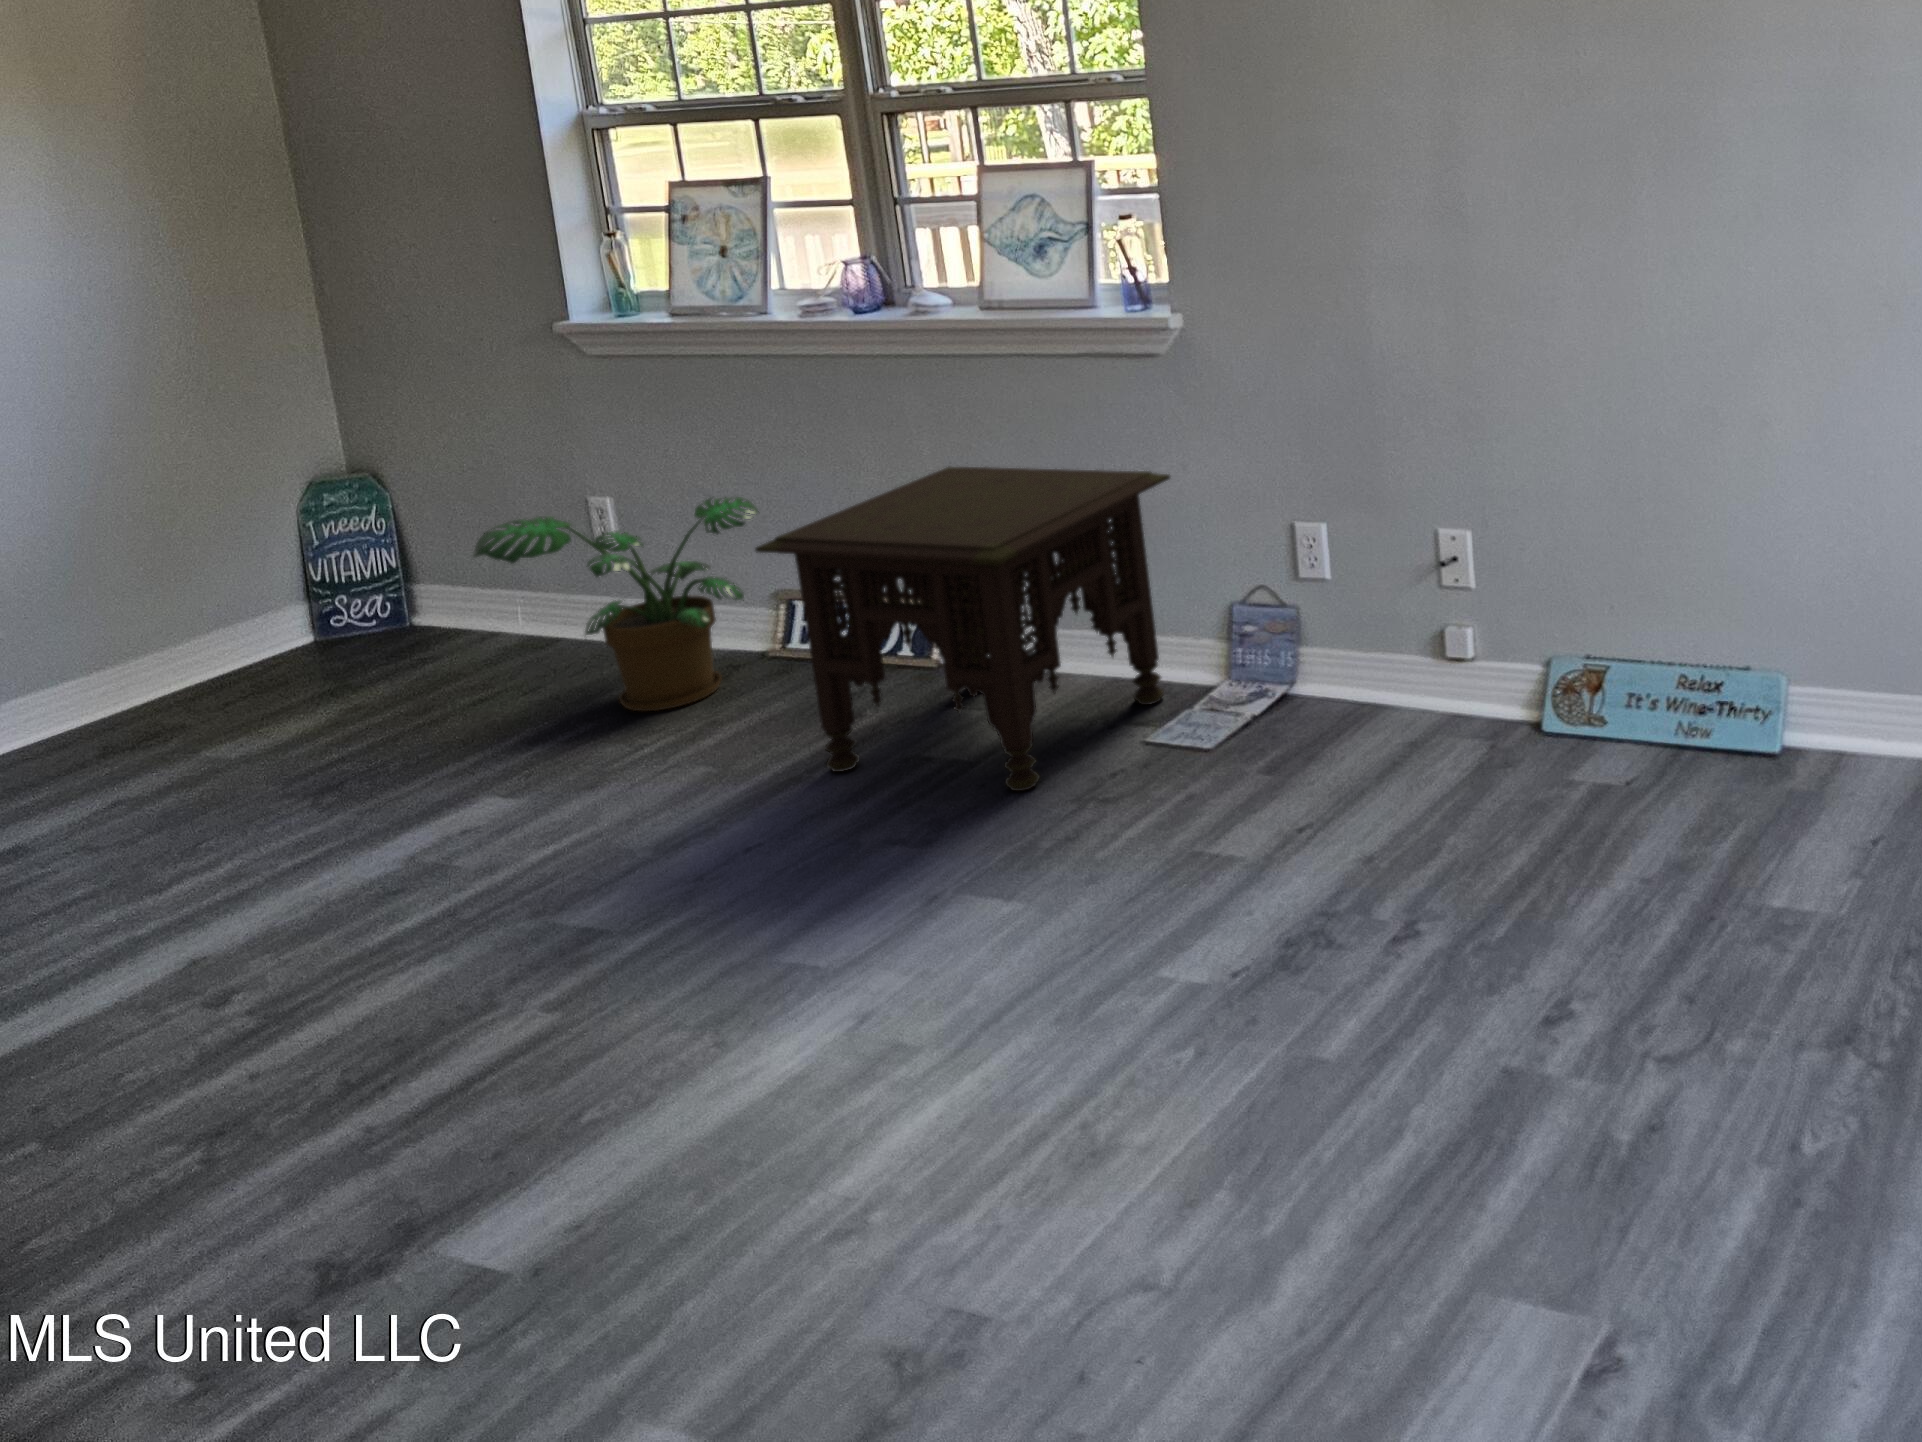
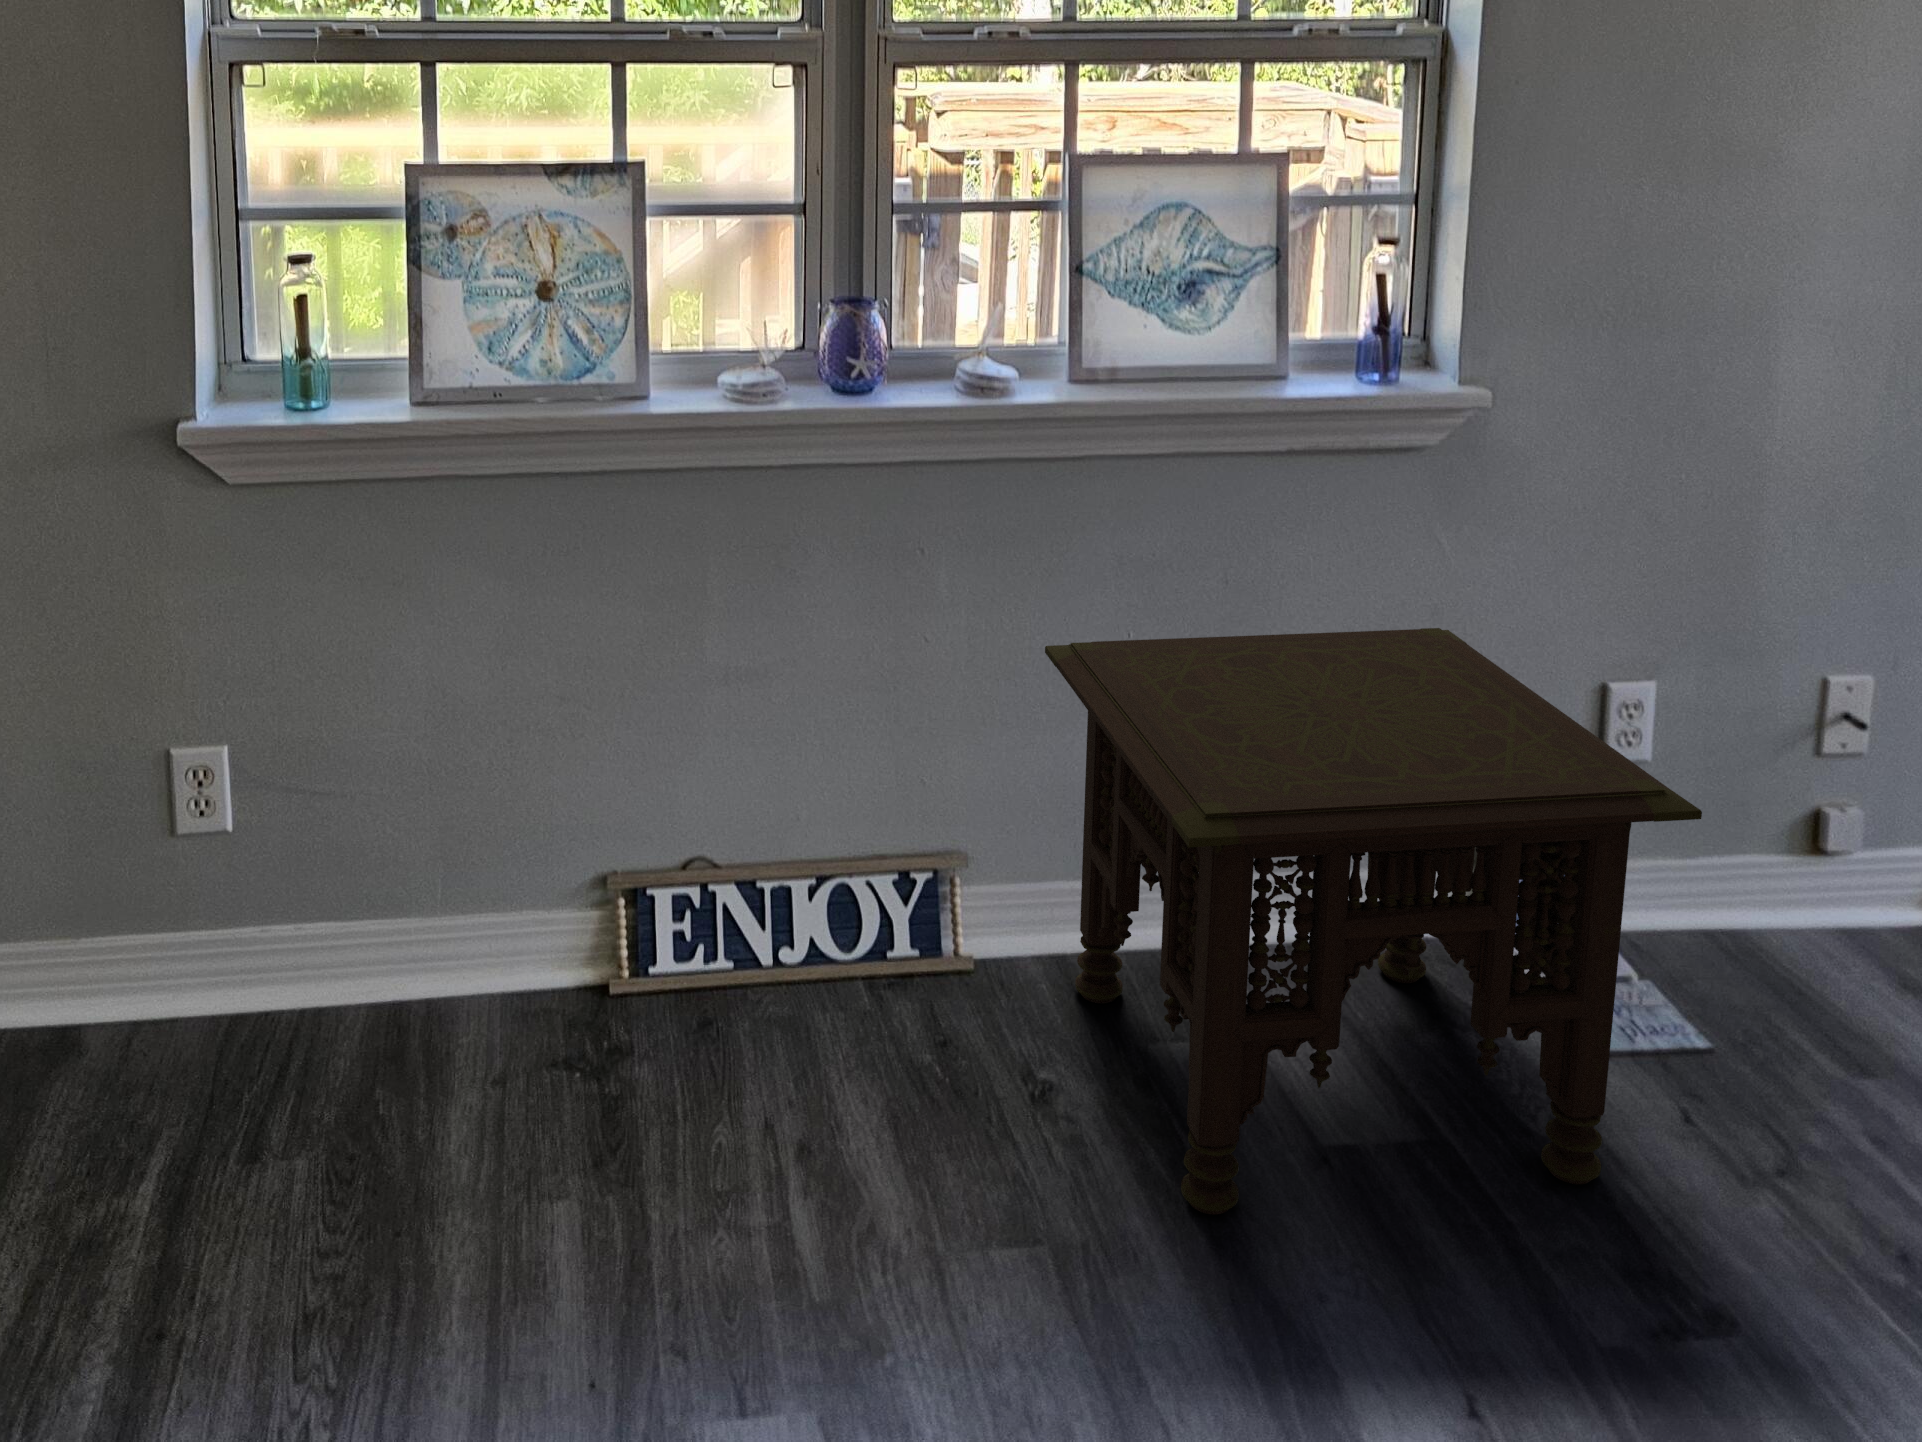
potted plant: present [473,497,759,711] -> none [264,723,689,1161]

